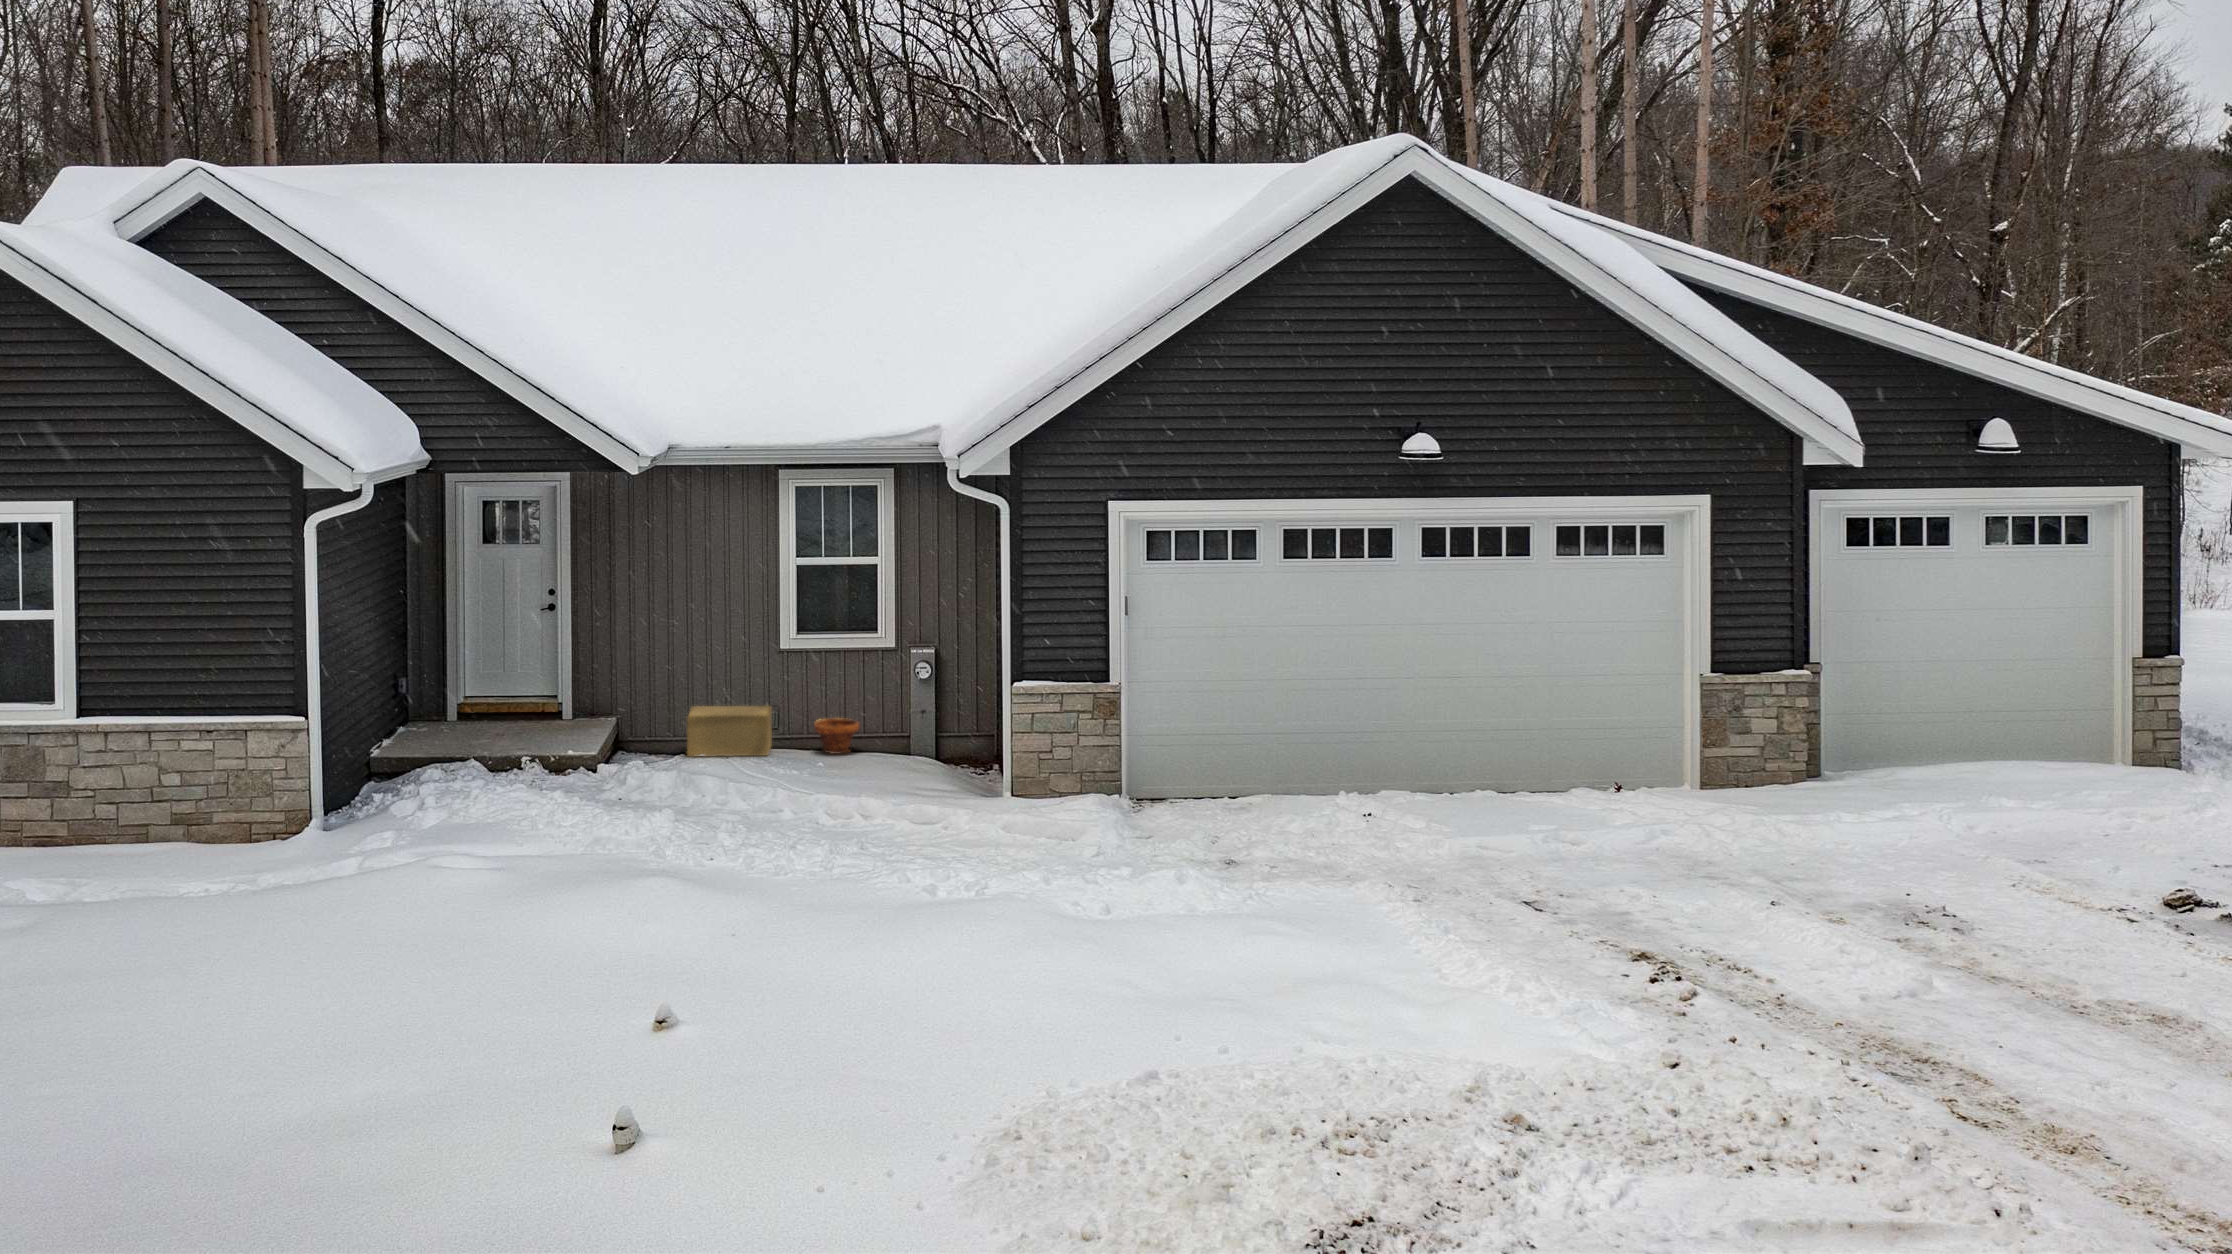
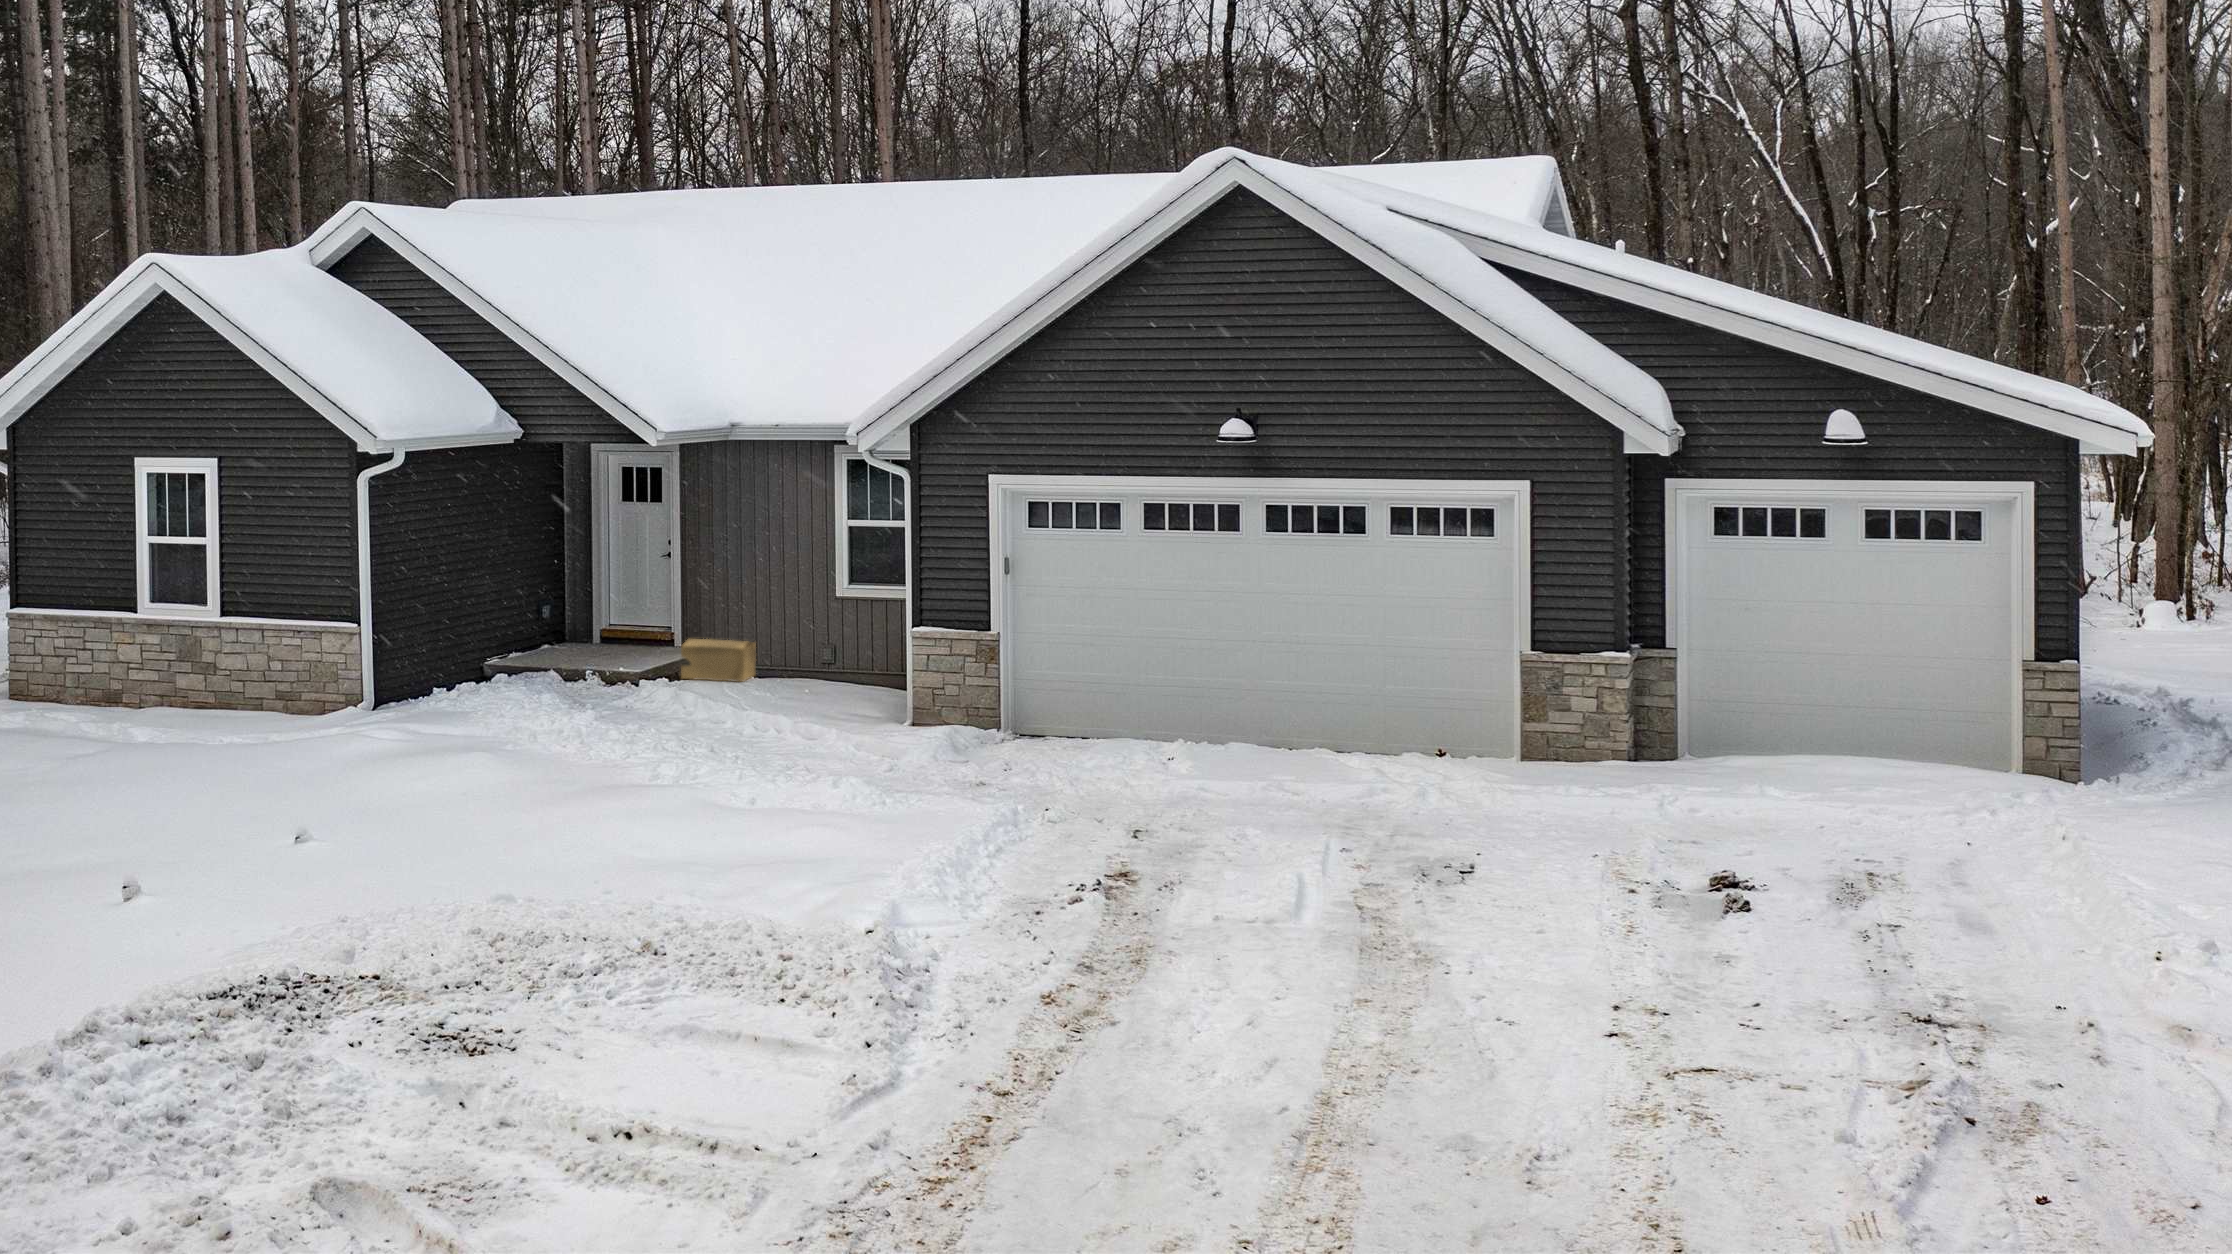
planter: present [814,718,860,754] -> none [783,655,820,684]

